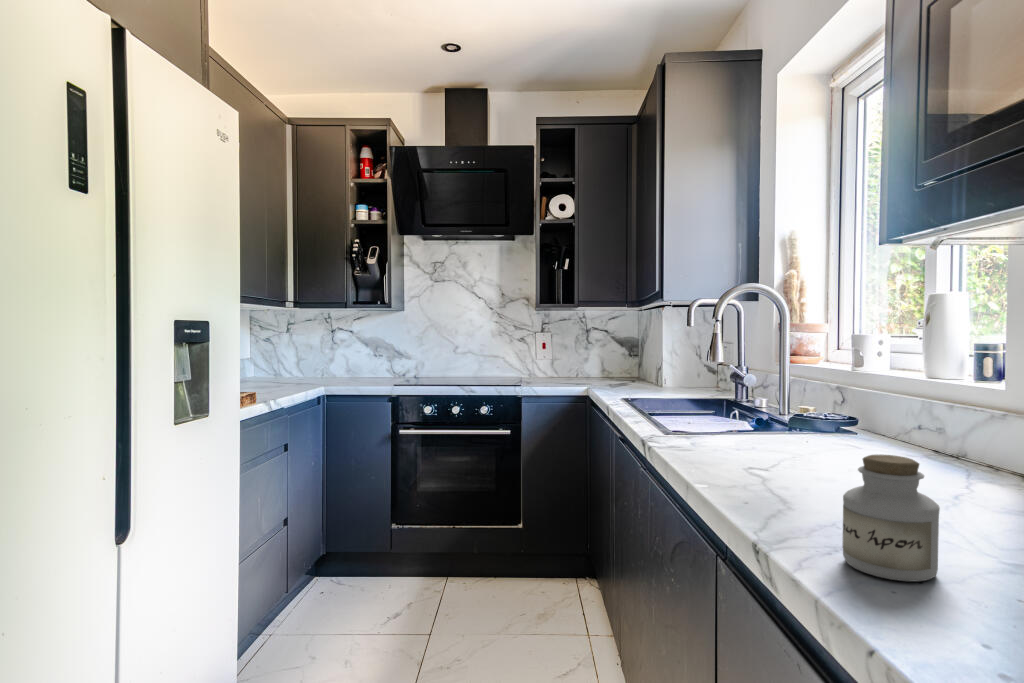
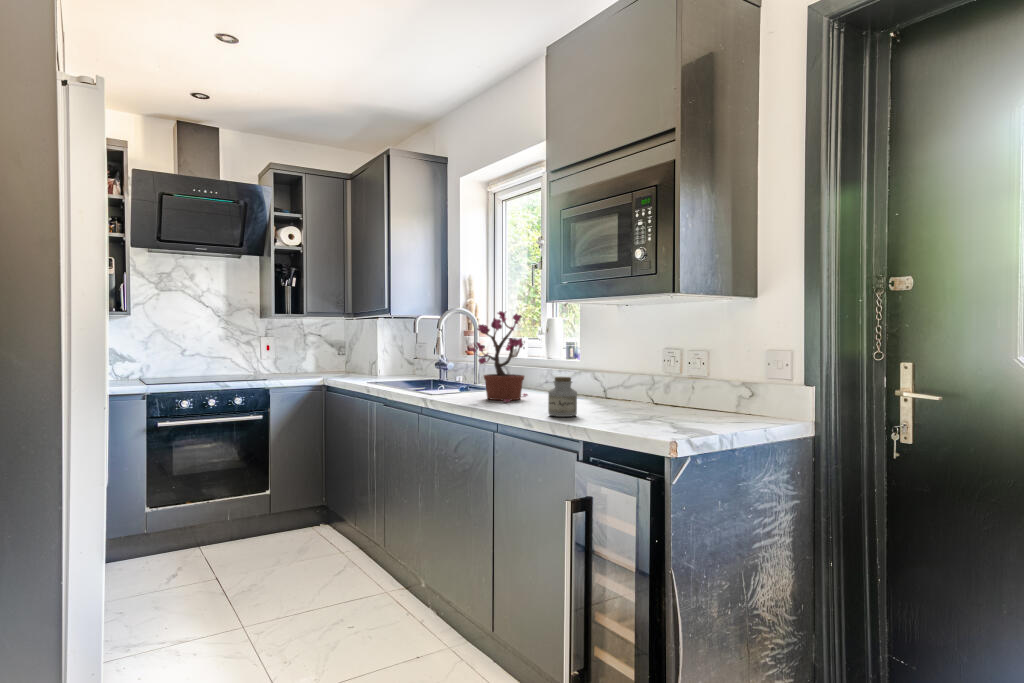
potted plant: none [716,284,859,478] -> present [470,311,527,402]

